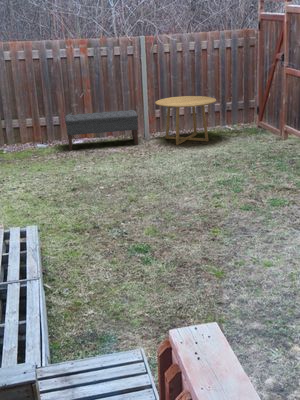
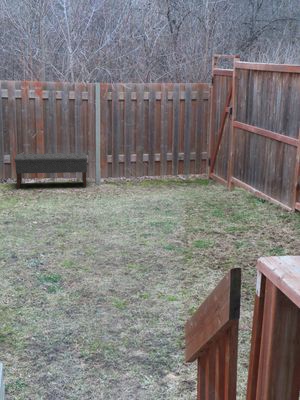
round table: present [155,96,216,145] -> none [106,144,166,190]

